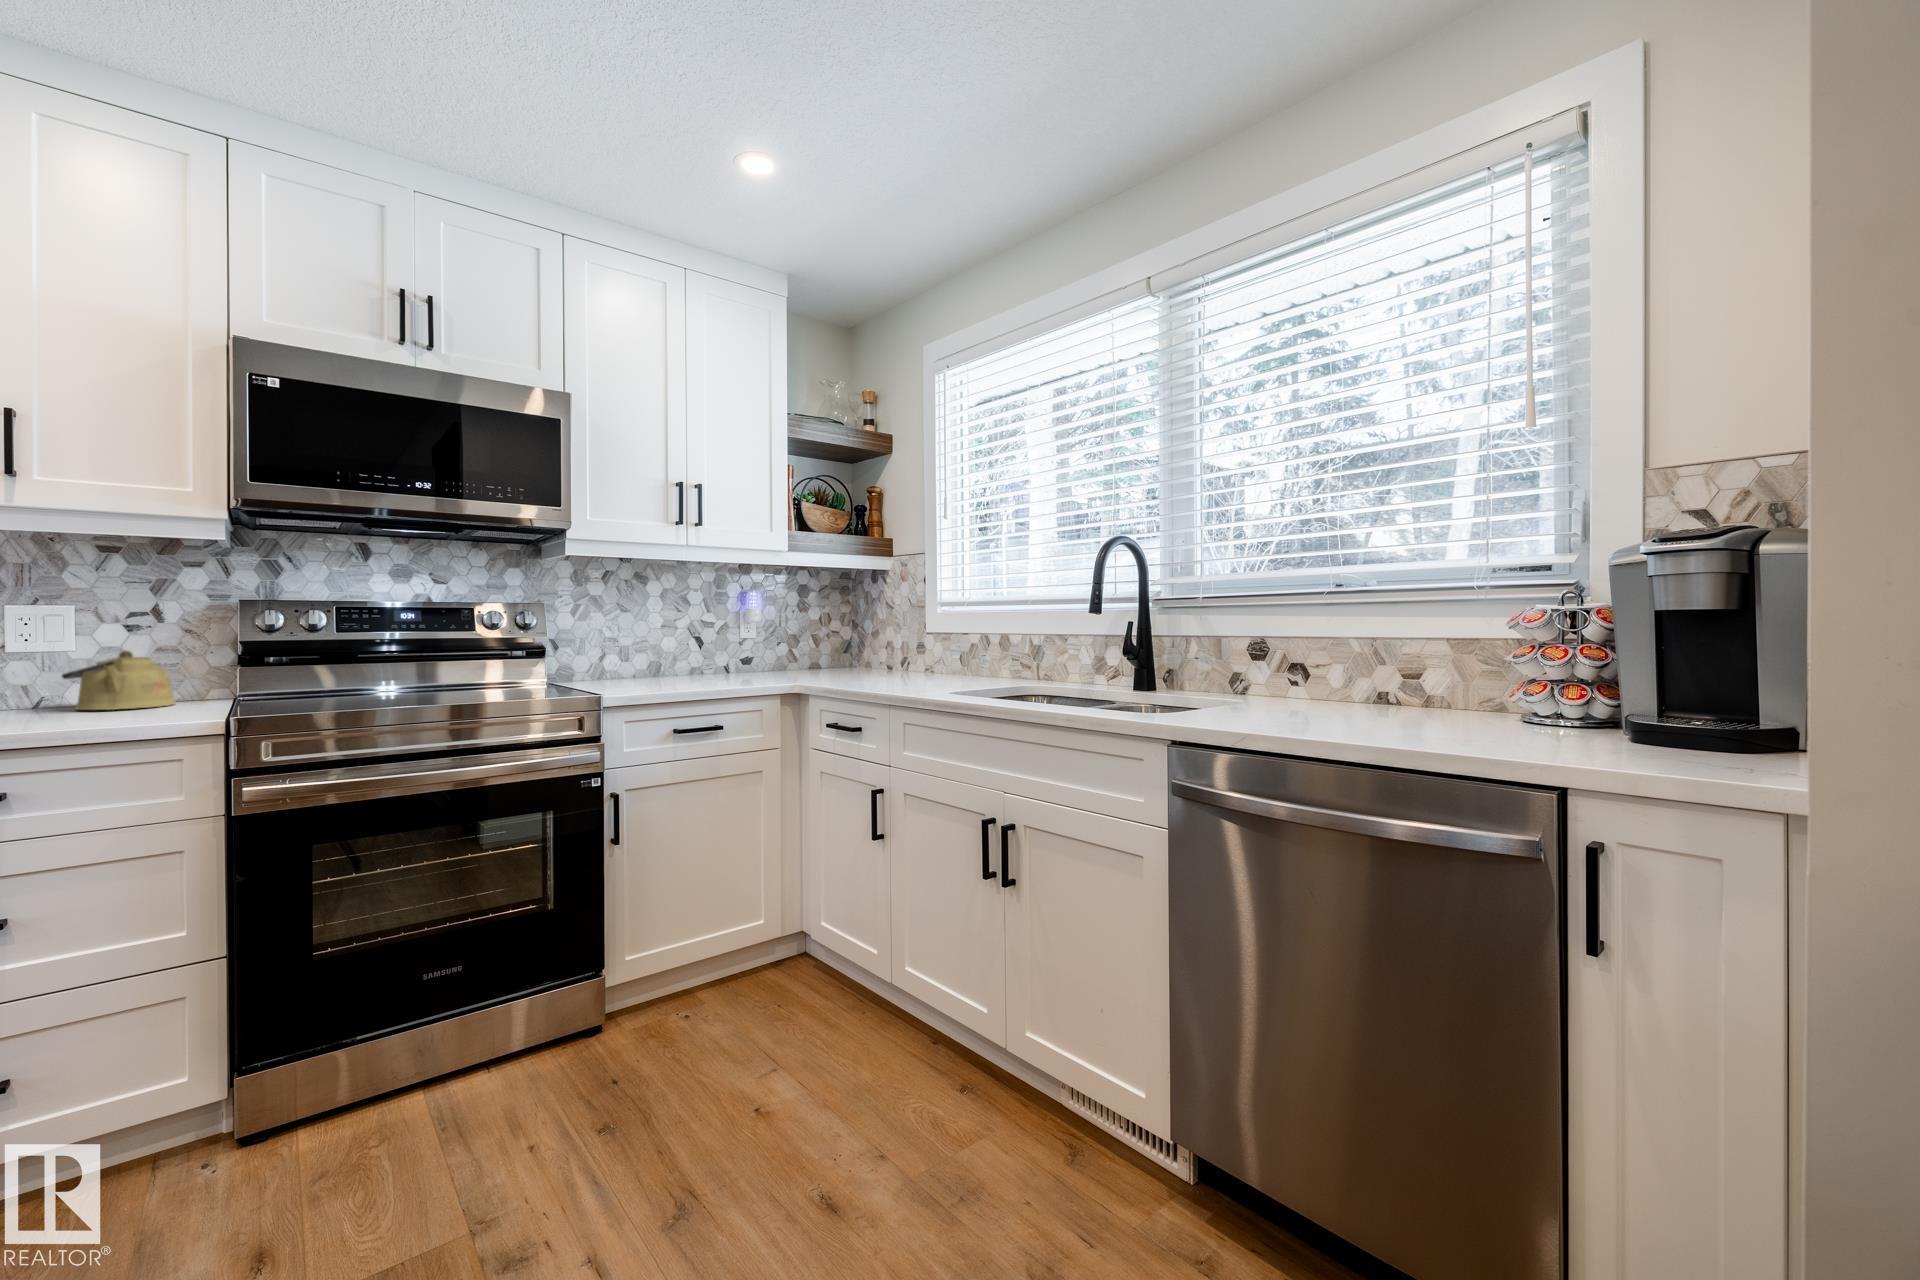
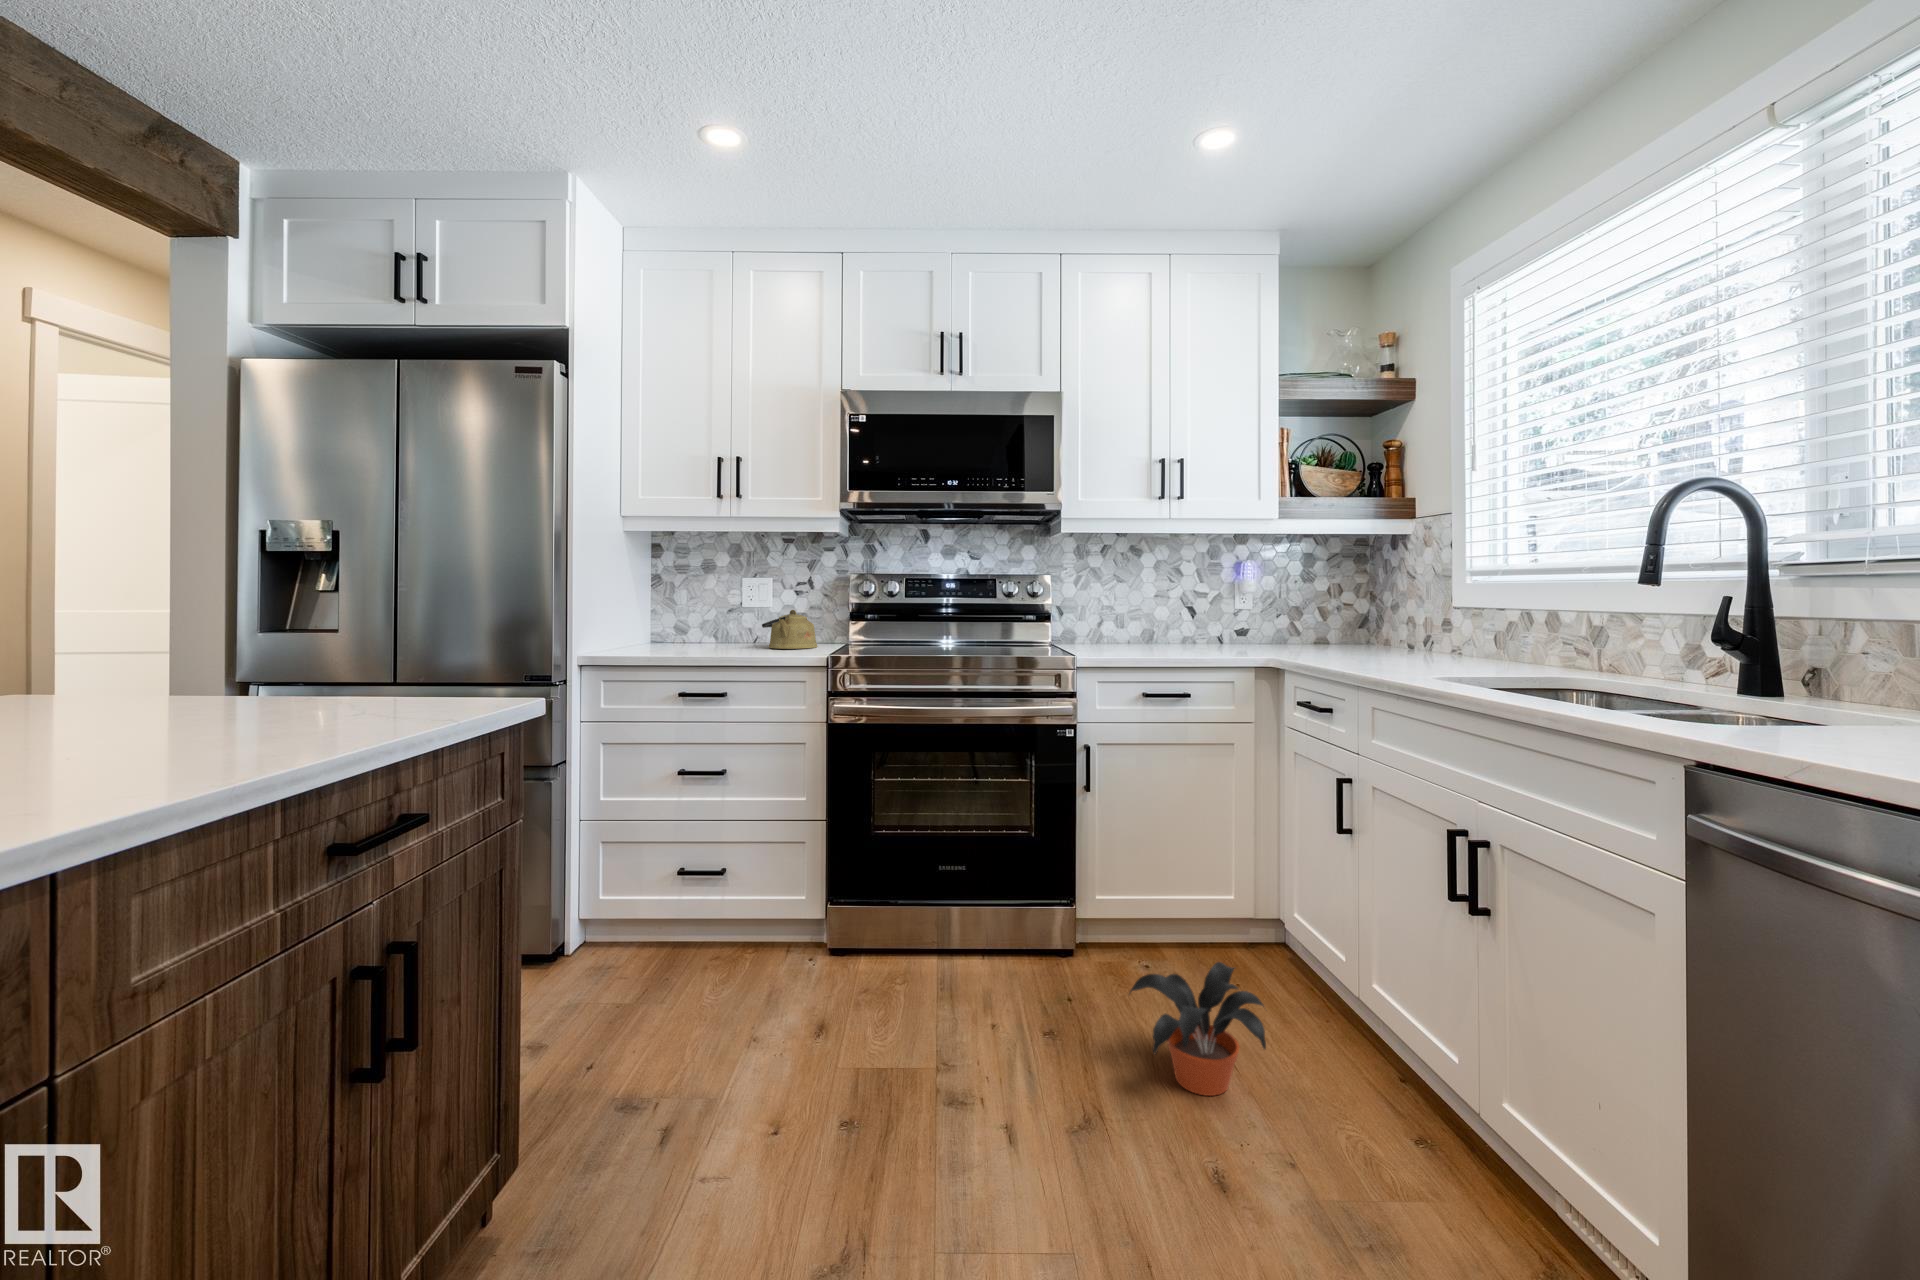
potted plant: none [705,987,848,1125] -> present [1130,962,1266,1096]

